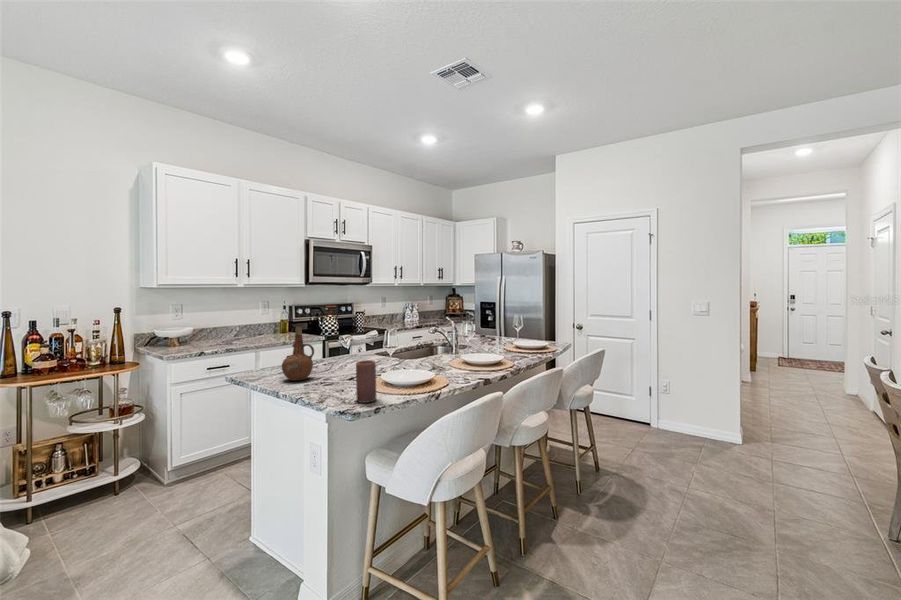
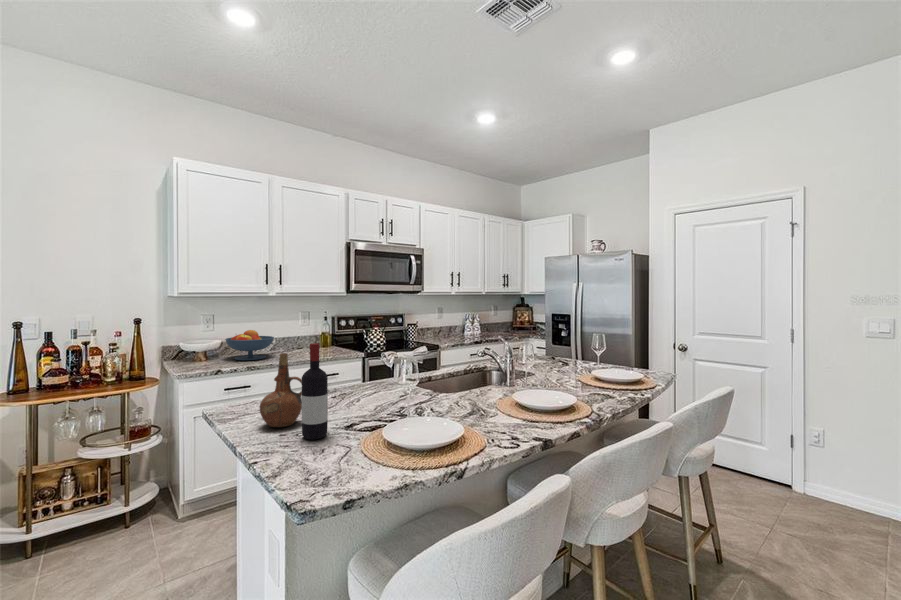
fruit bowl: none [198,317,243,344] -> present [225,330,274,360]
wine bottle: none [320,317,338,385] -> present [302,343,328,440]
candle: present [356,360,376,403] -> none [327,415,359,485]

